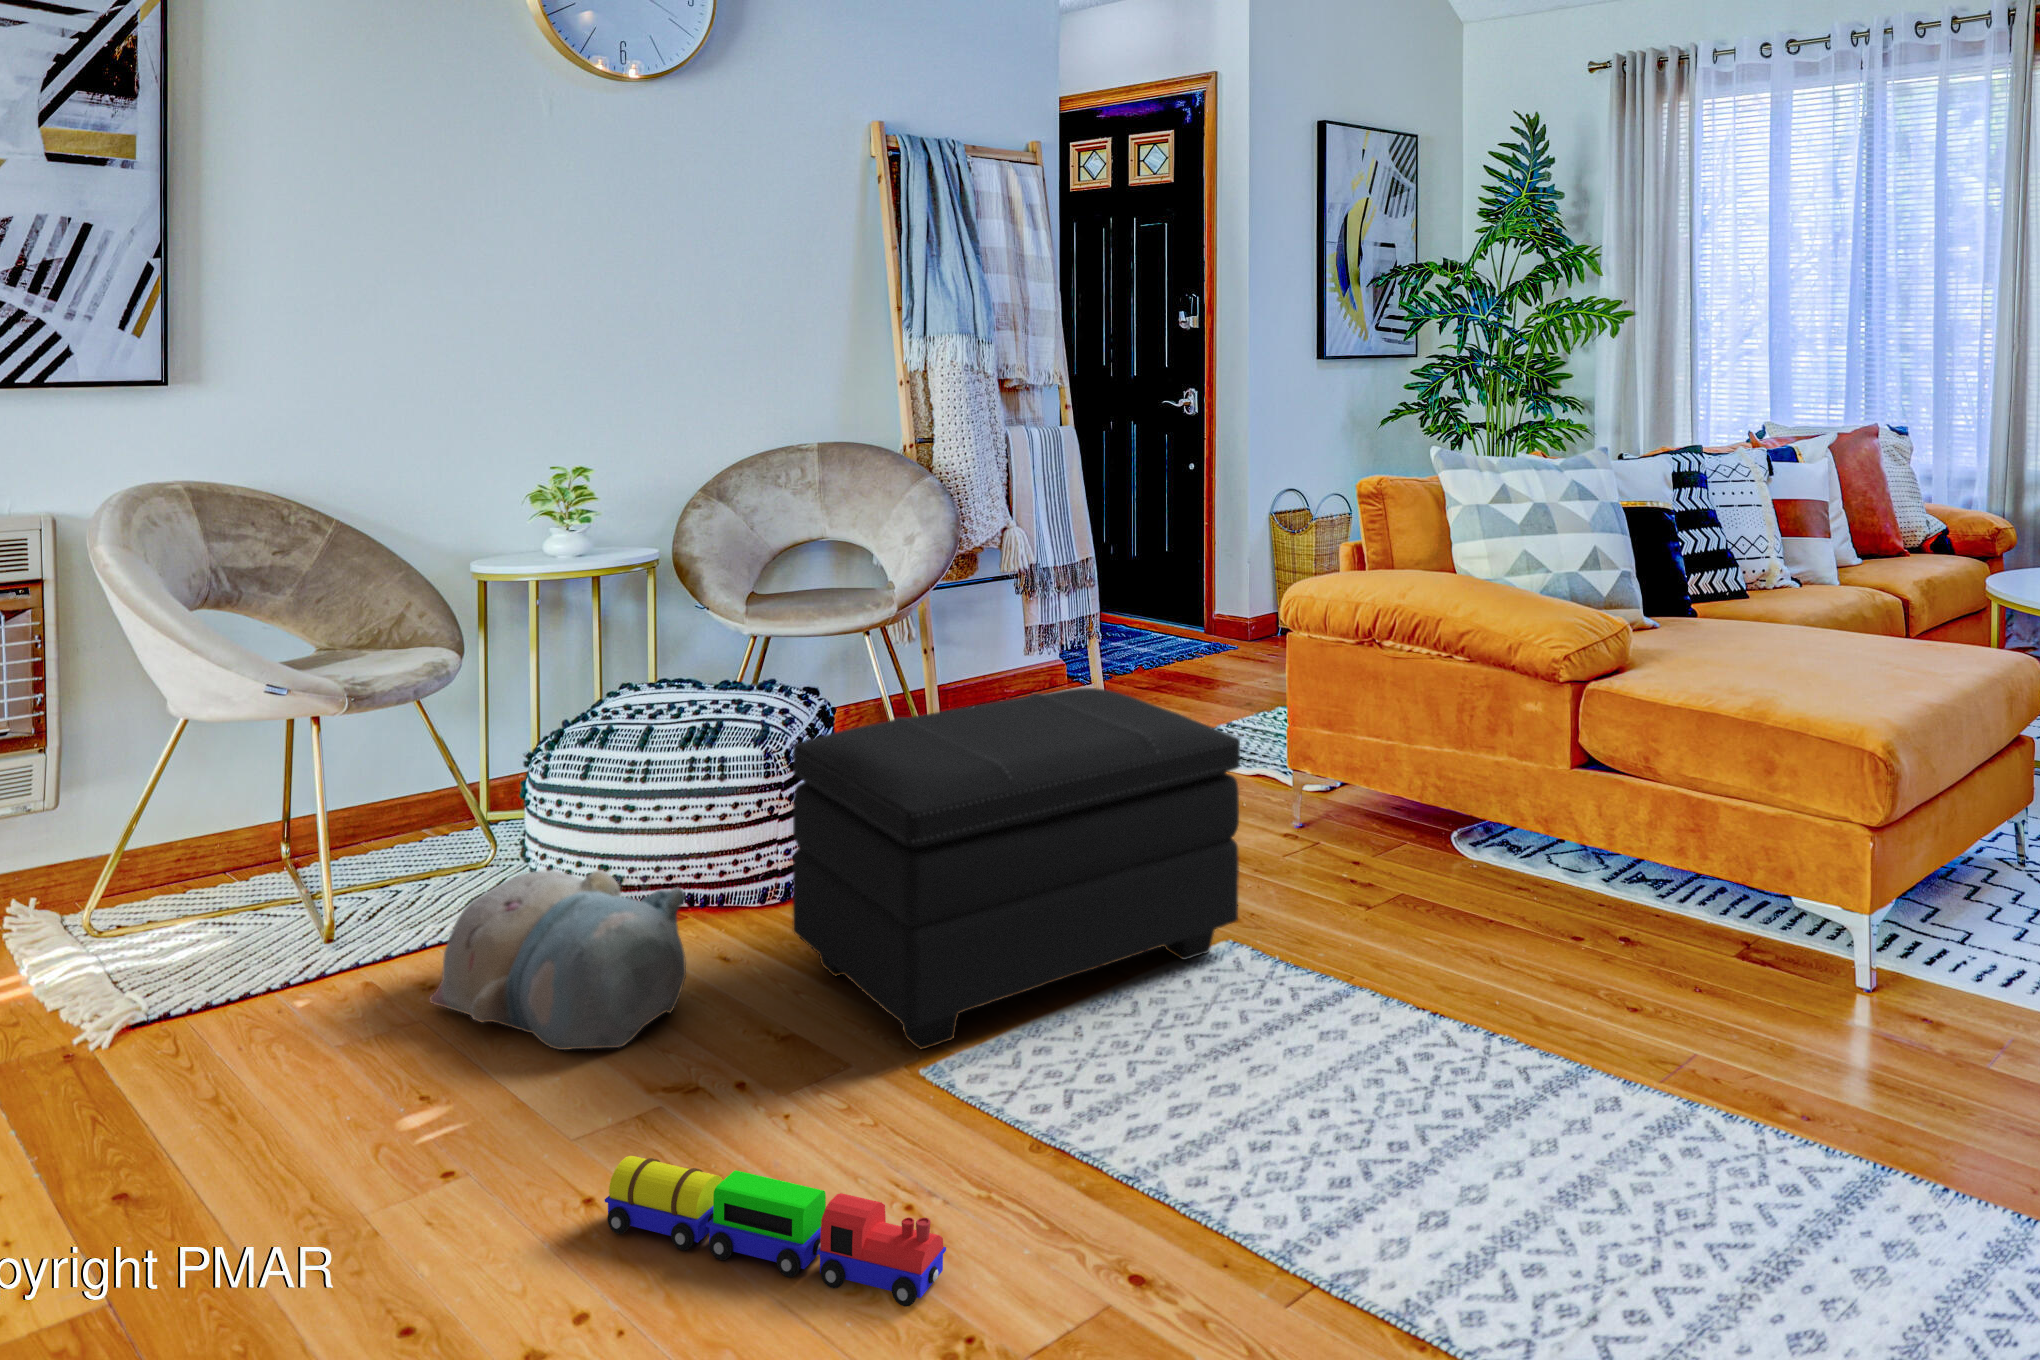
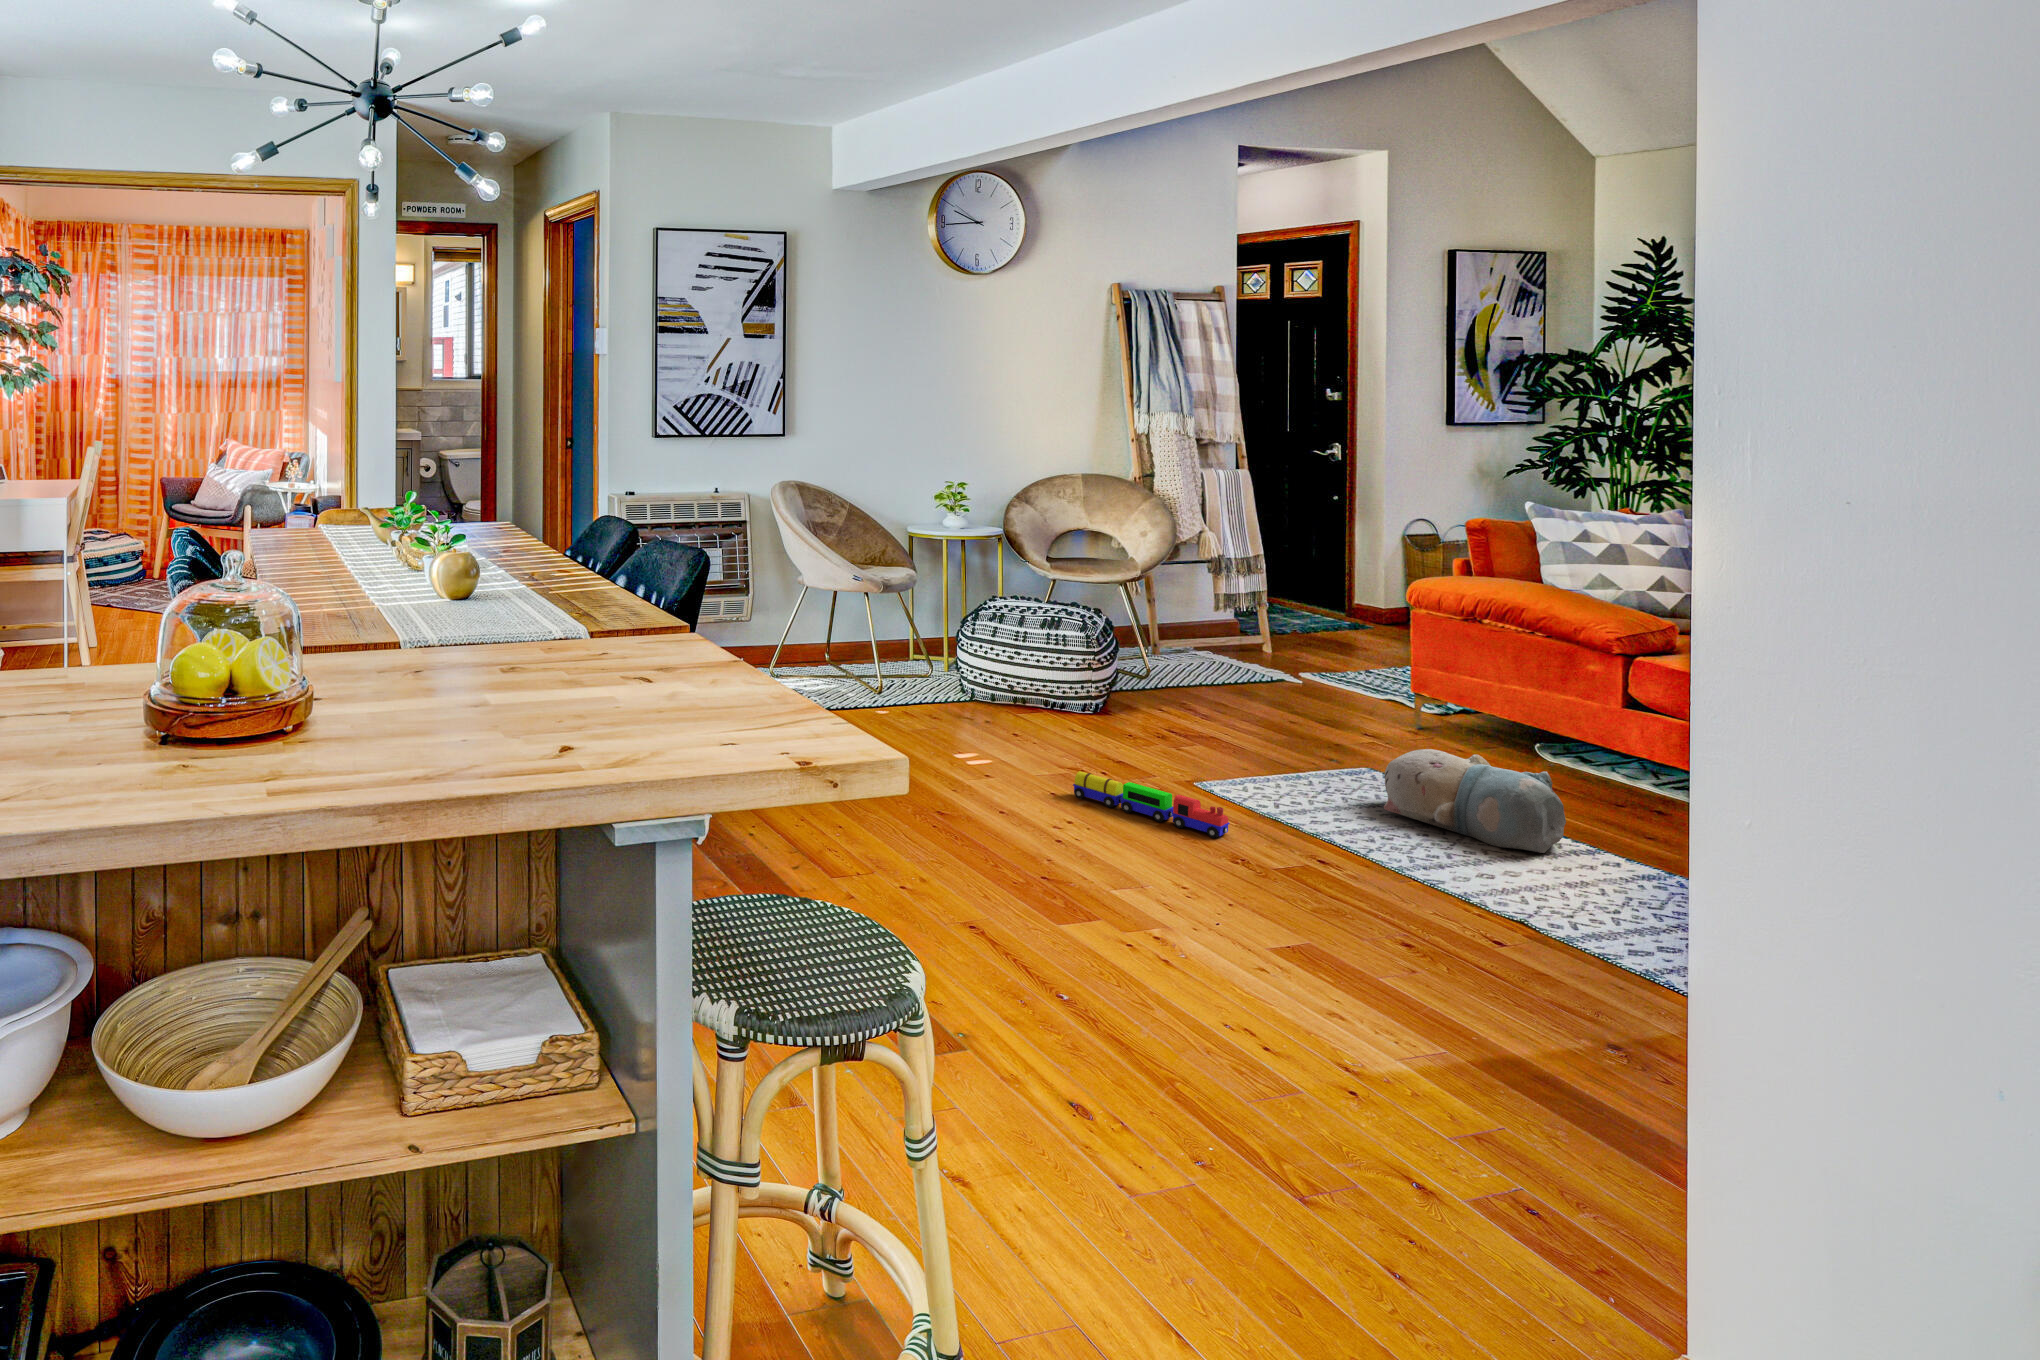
footstool: present [793,688,1240,1049] -> none [1115,623,1376,774]
plush toy: present [430,870,686,1050] -> present [1384,749,1566,853]

